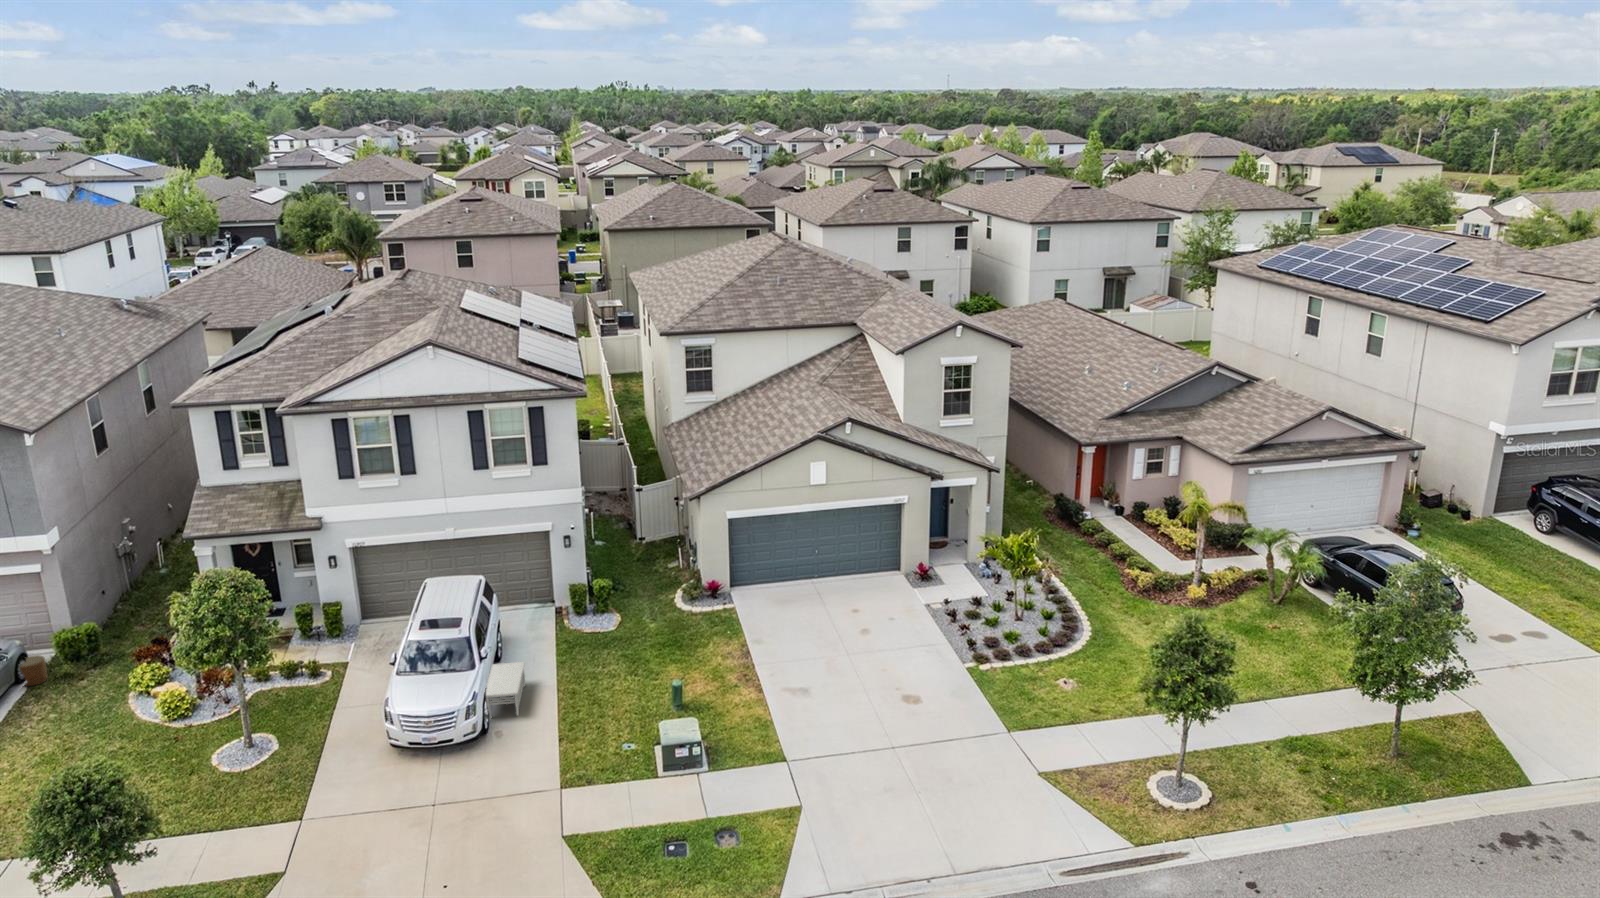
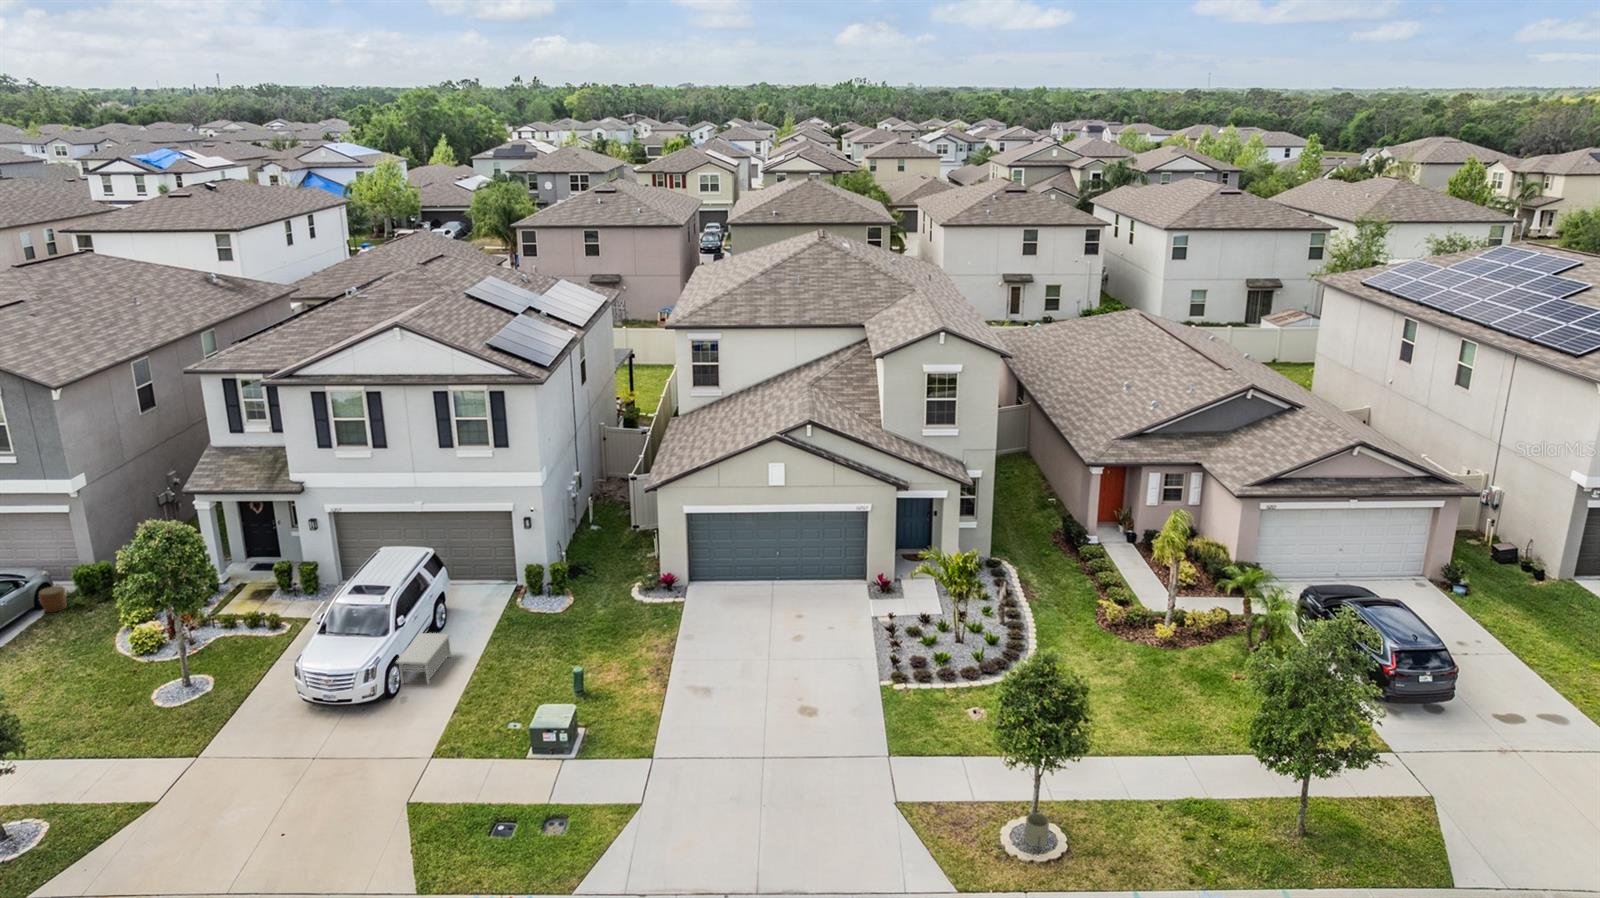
planter: none [1171,765,1197,804] -> present [1025,813,1049,847]

